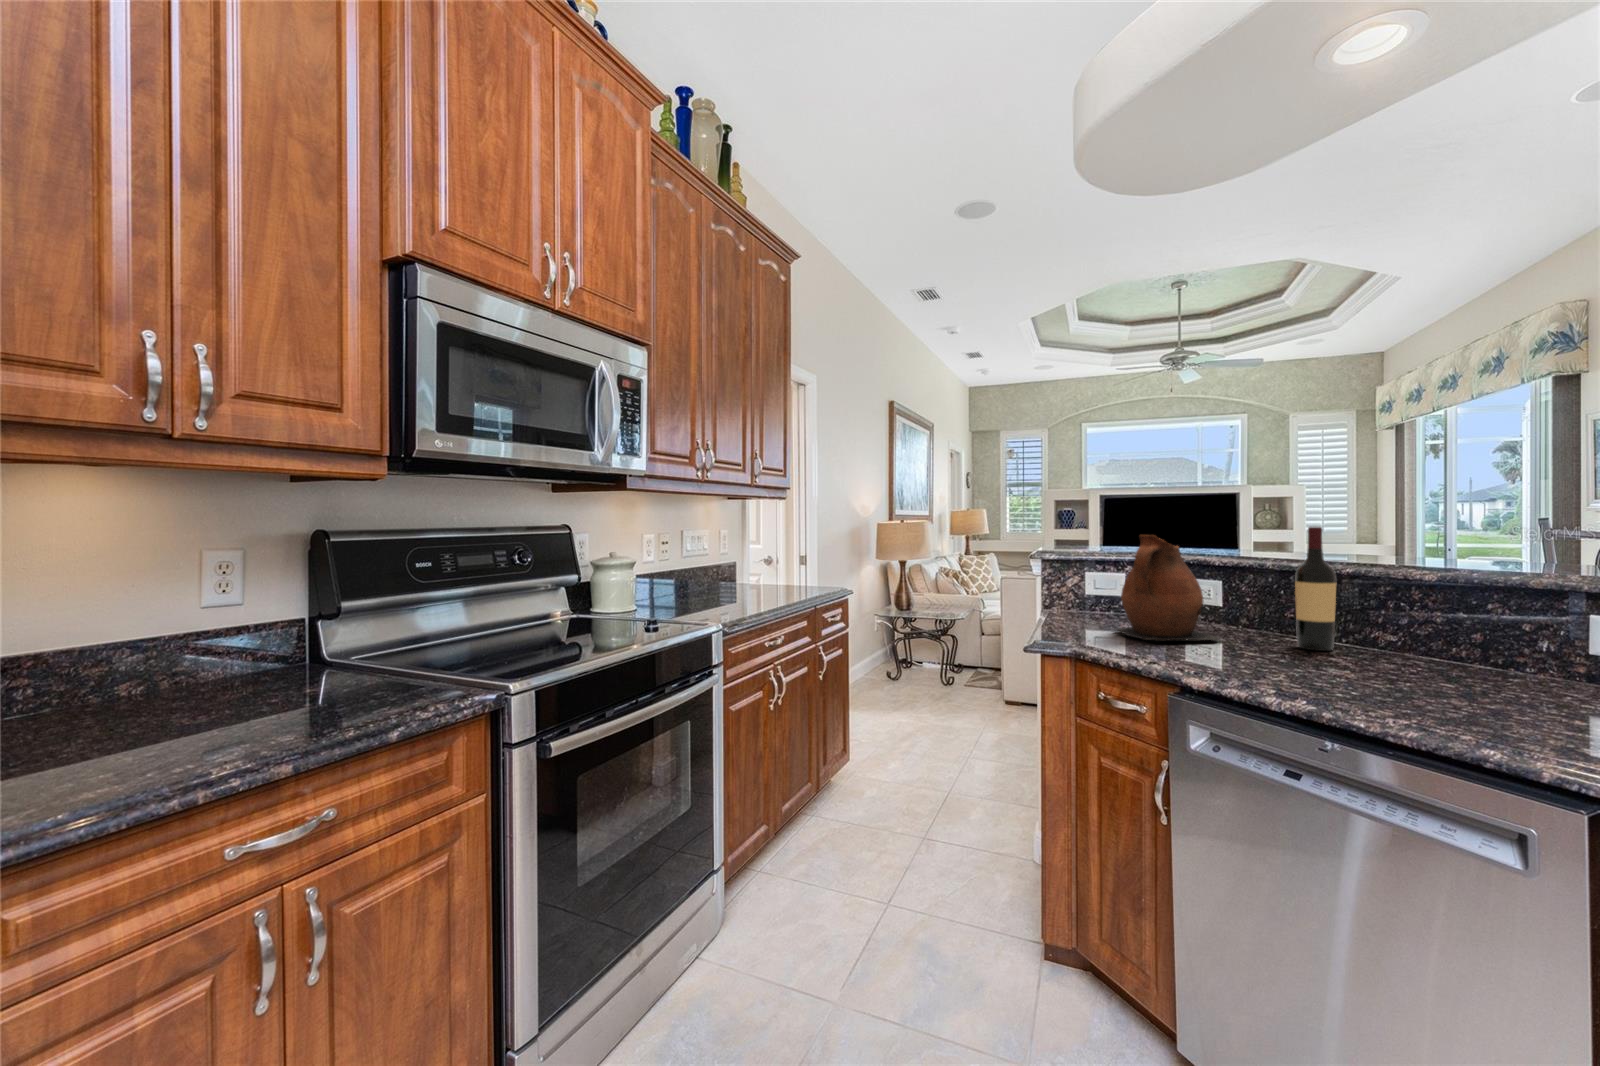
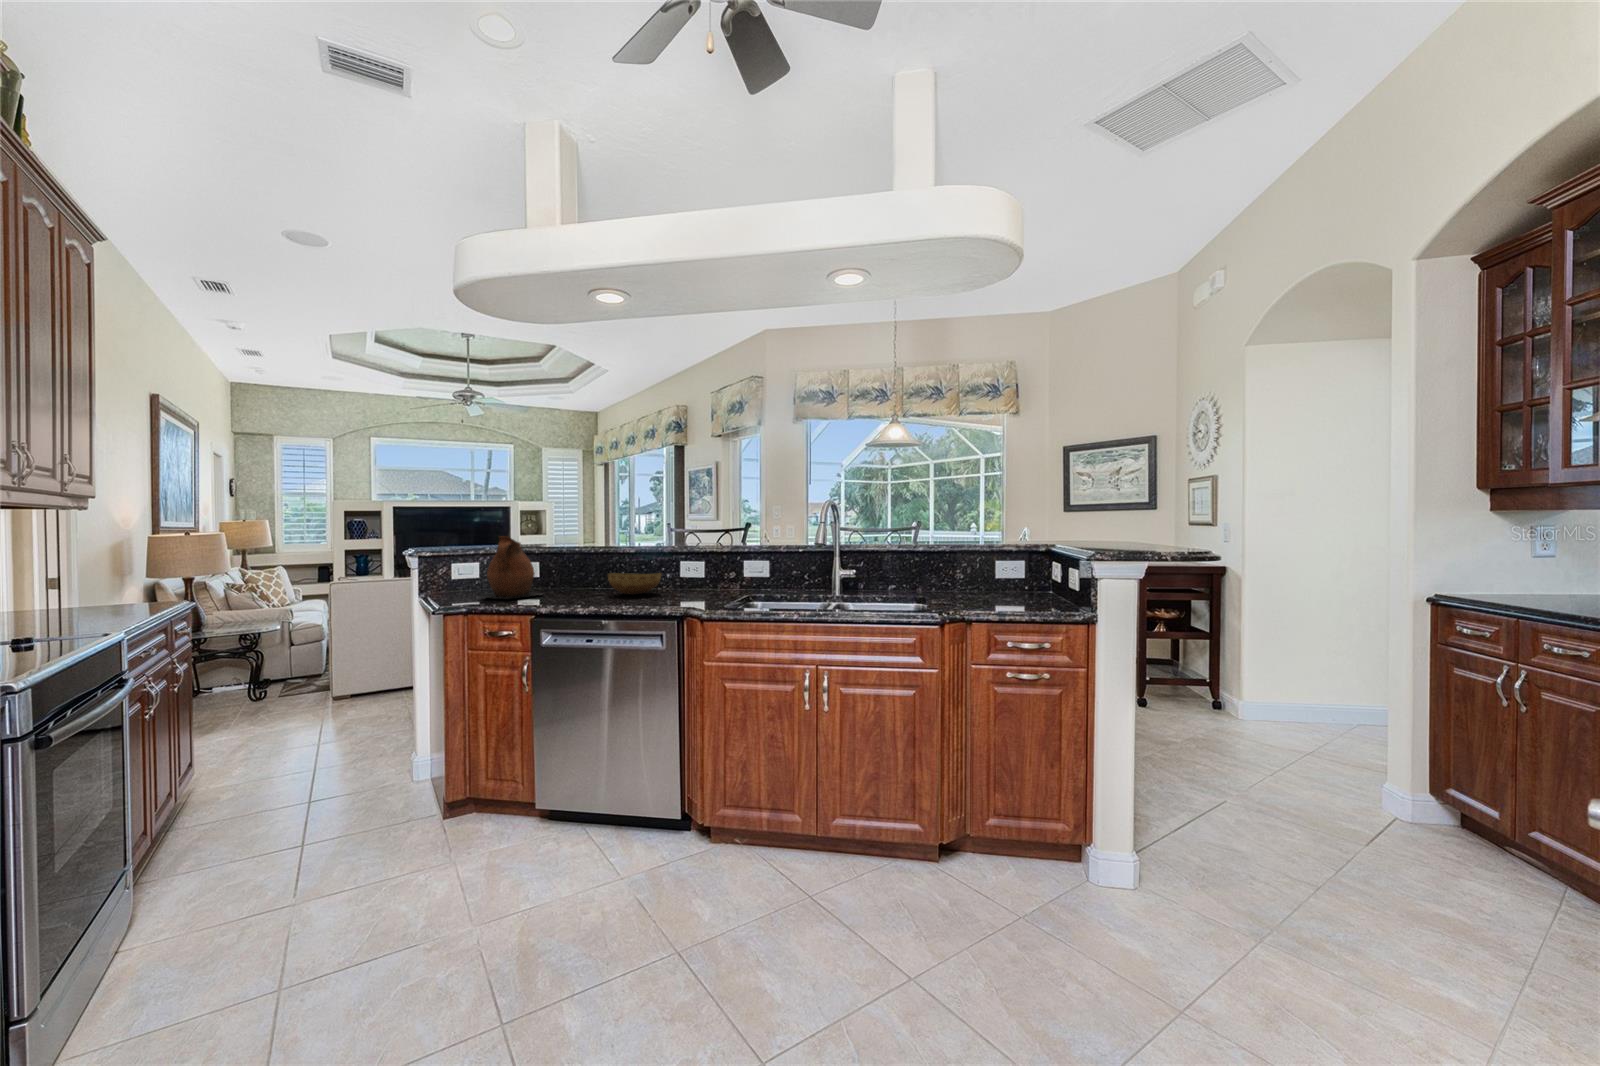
wine bottle: present [1295,526,1336,651] -> none [579,529,596,593]
bowl: none [1357,619,1525,676] -> present [608,573,662,595]

